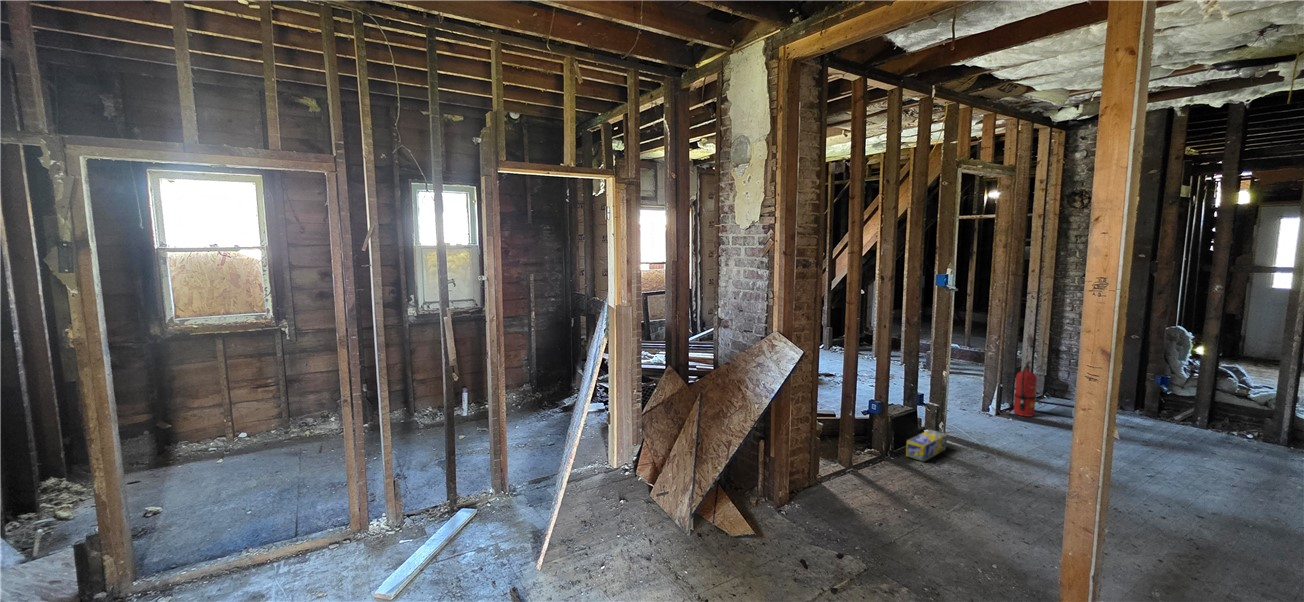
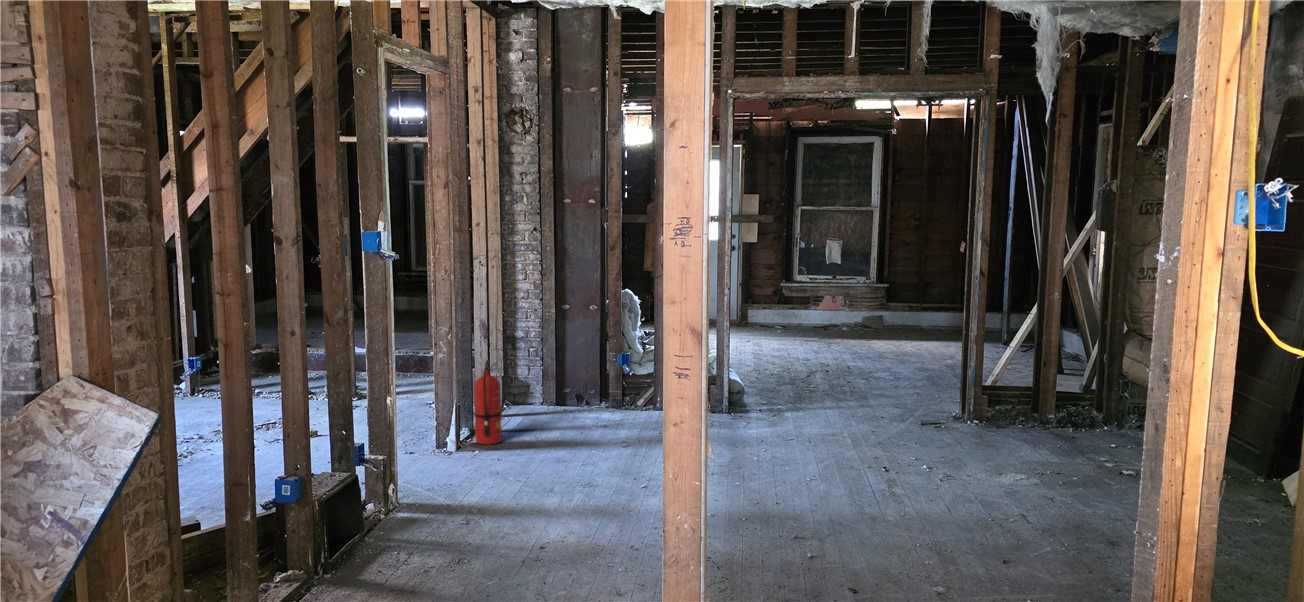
box: present [906,430,947,461] -> none [348,504,407,565]

